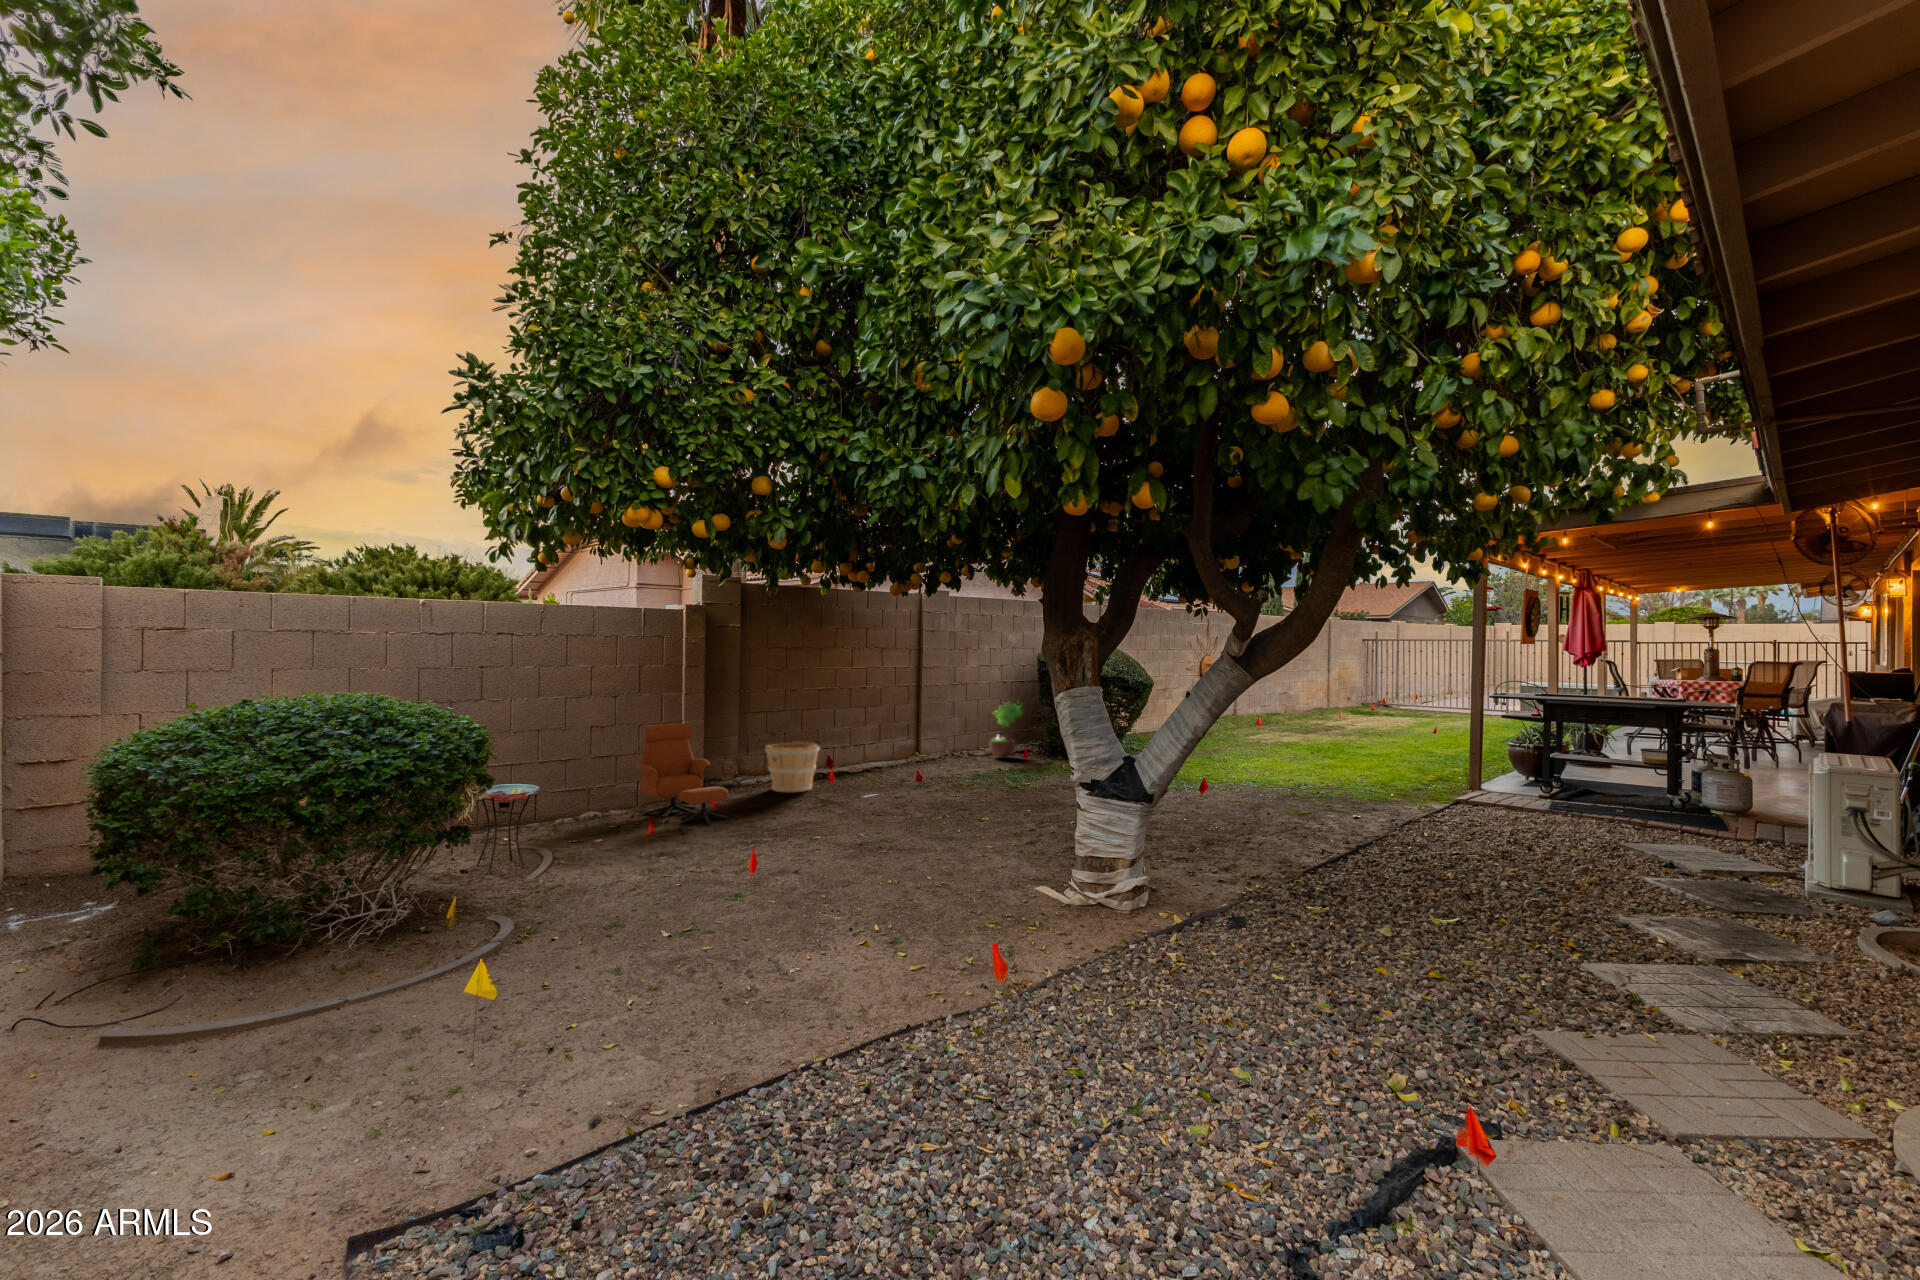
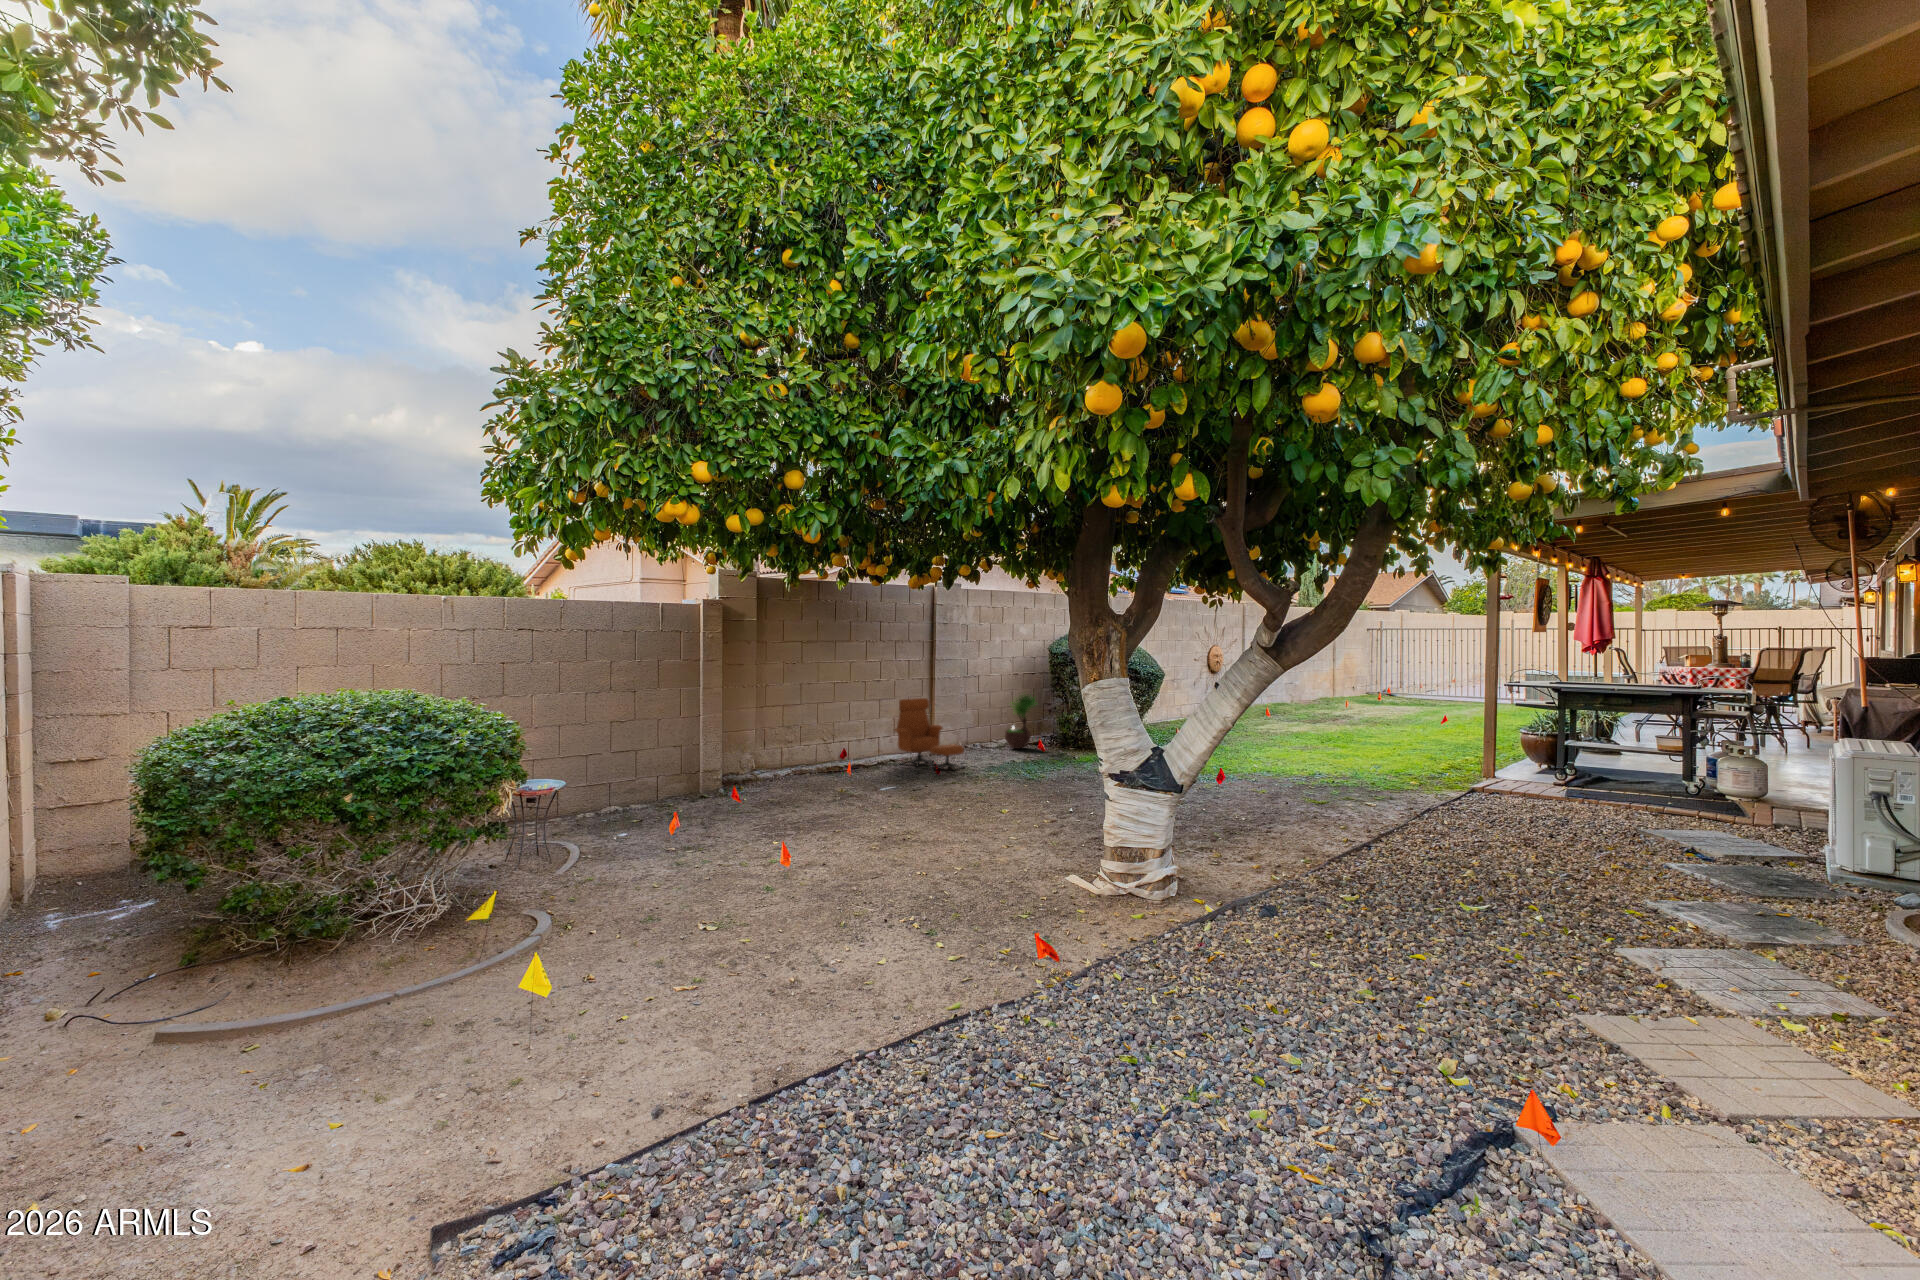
lounge chair: present [635,723,729,824] -> present [894,698,964,770]
wooden bucket: present [765,742,819,793] -> none [787,733,841,784]

